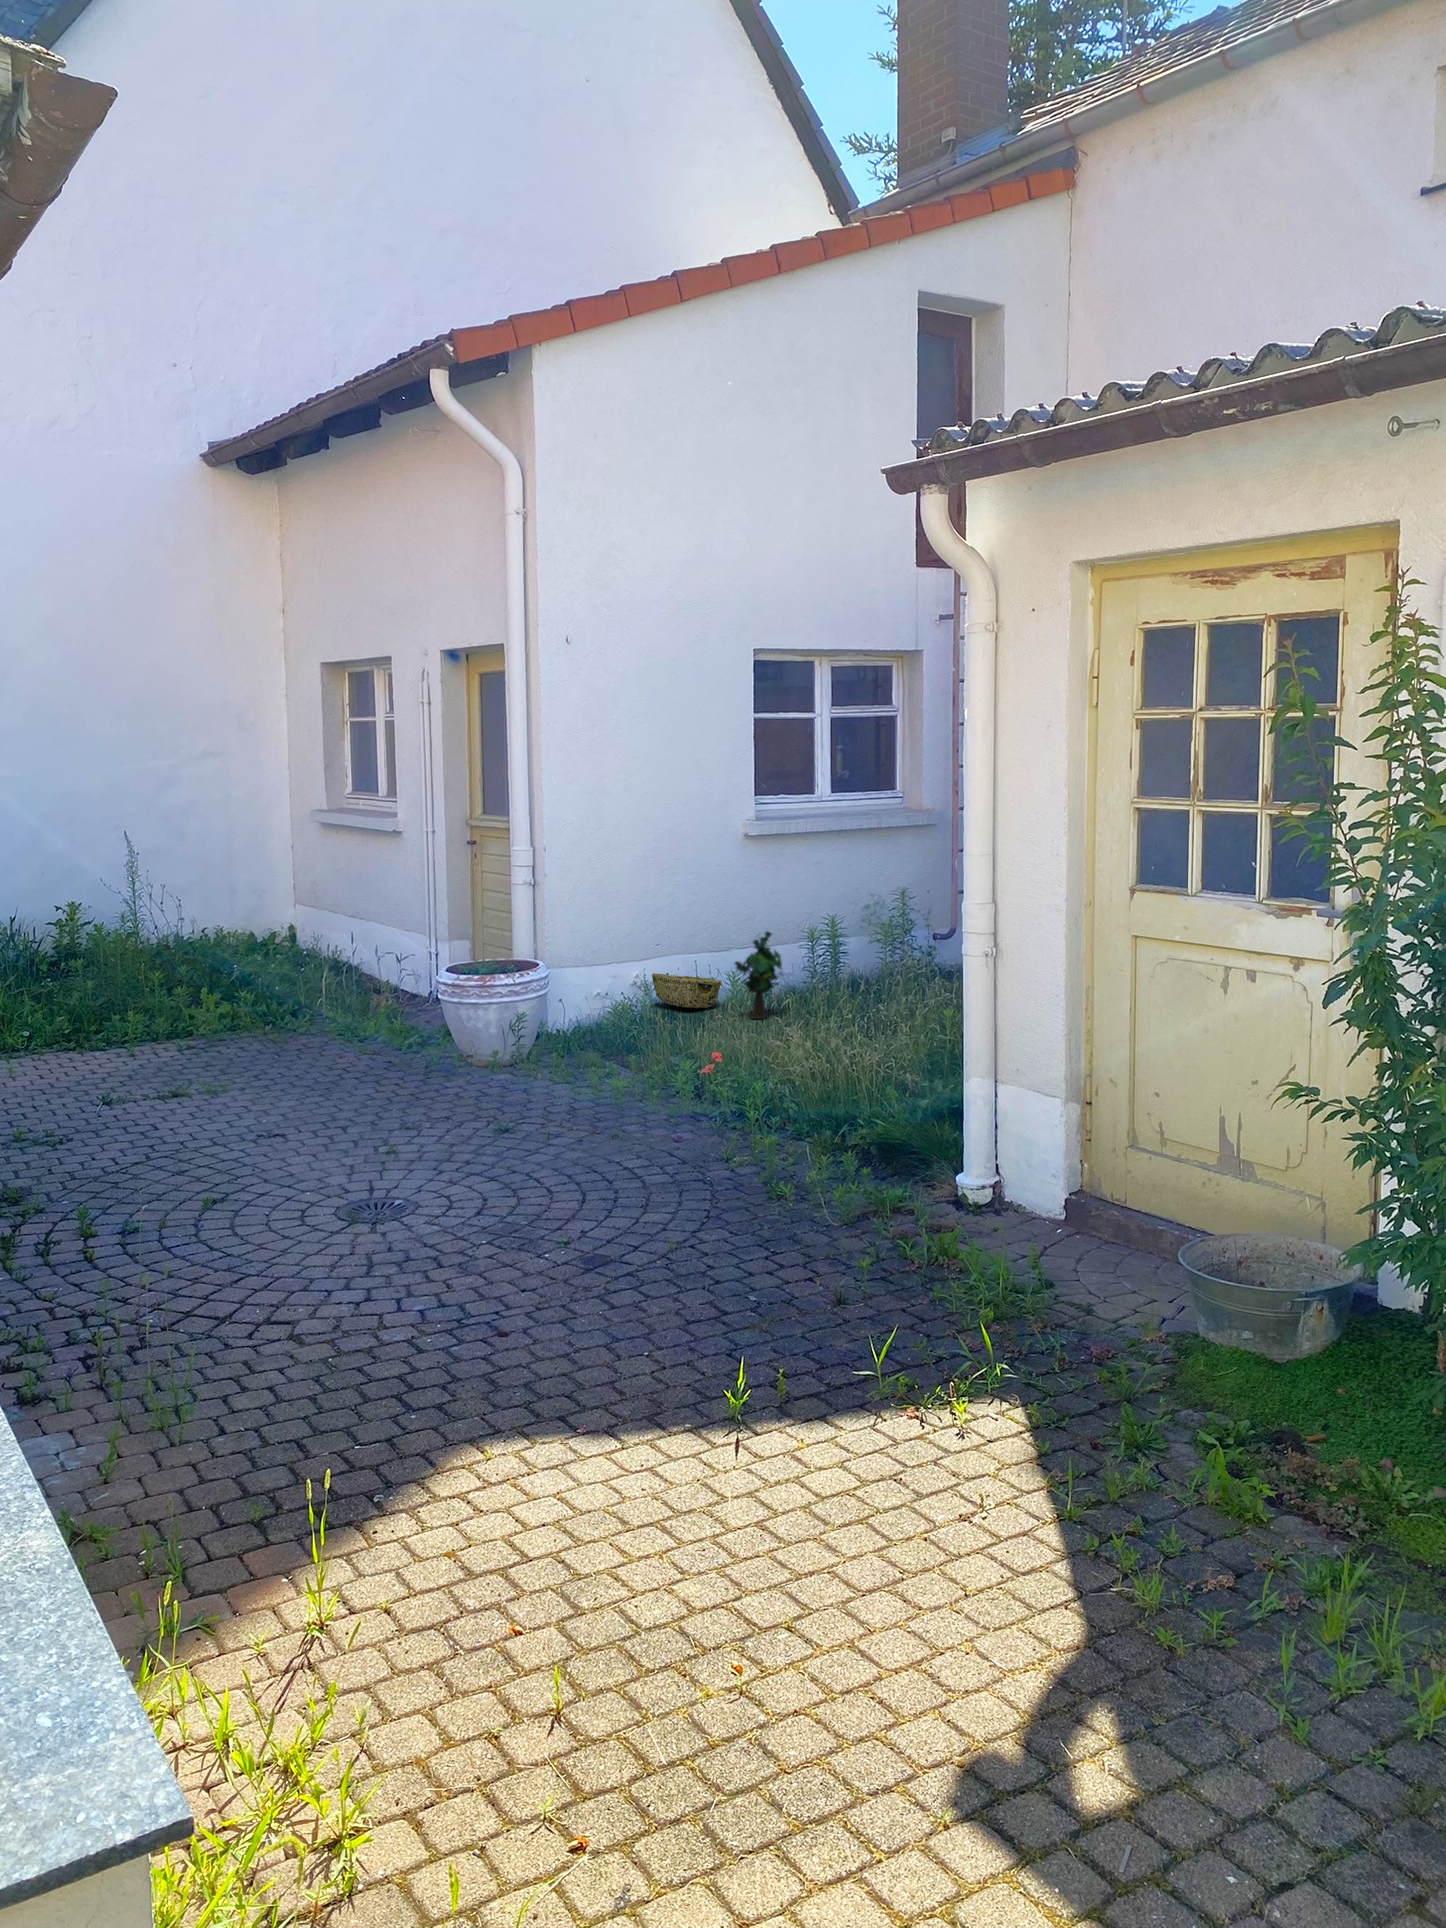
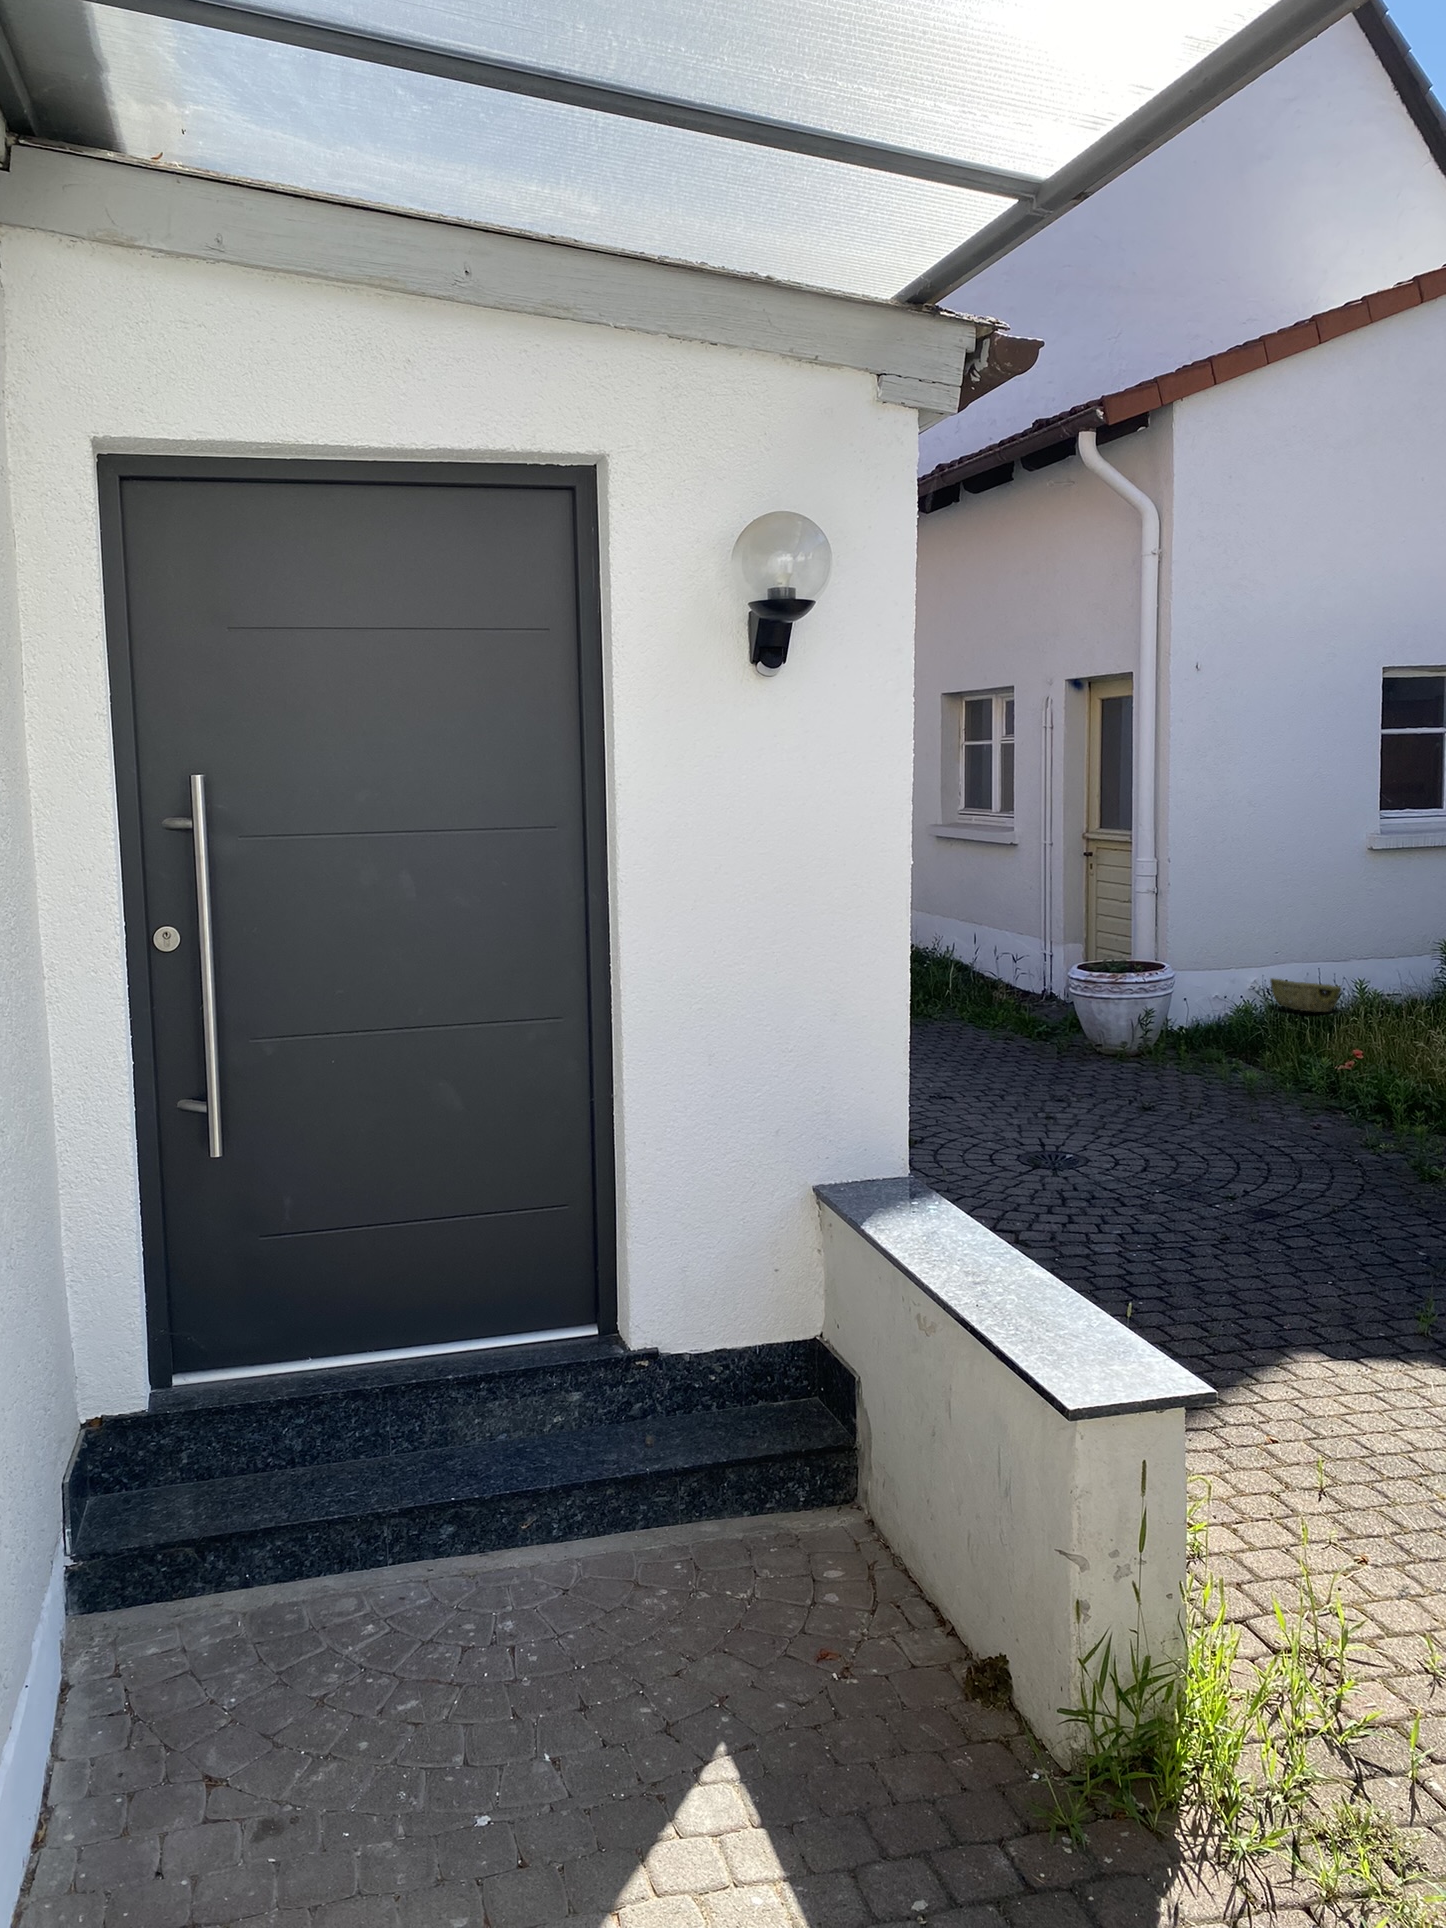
decorative plant: present [735,932,782,1019] -> none [1358,940,1410,1024]

